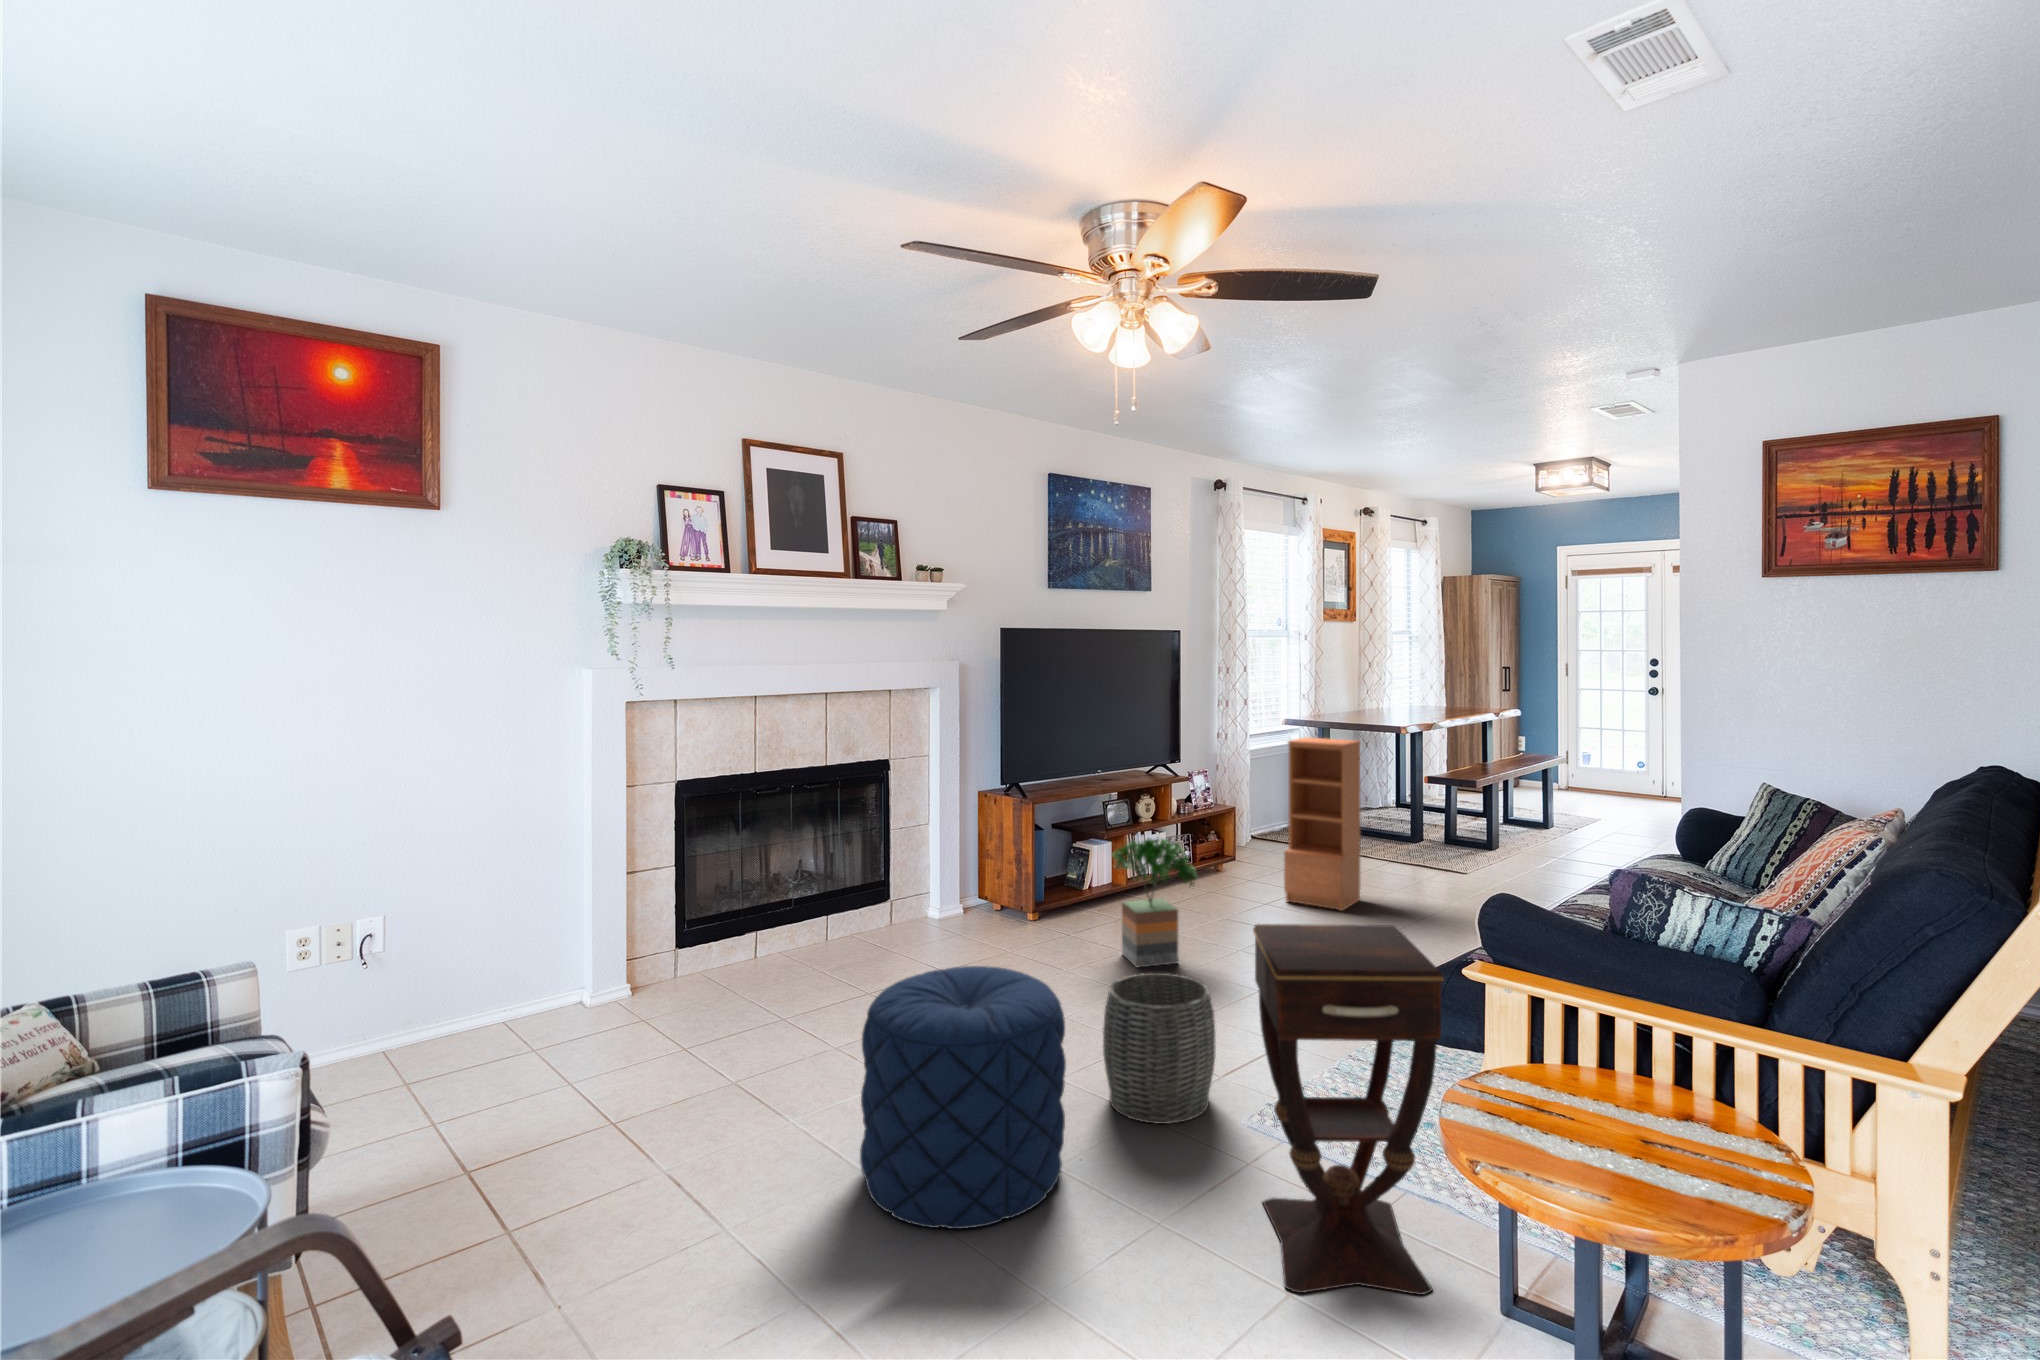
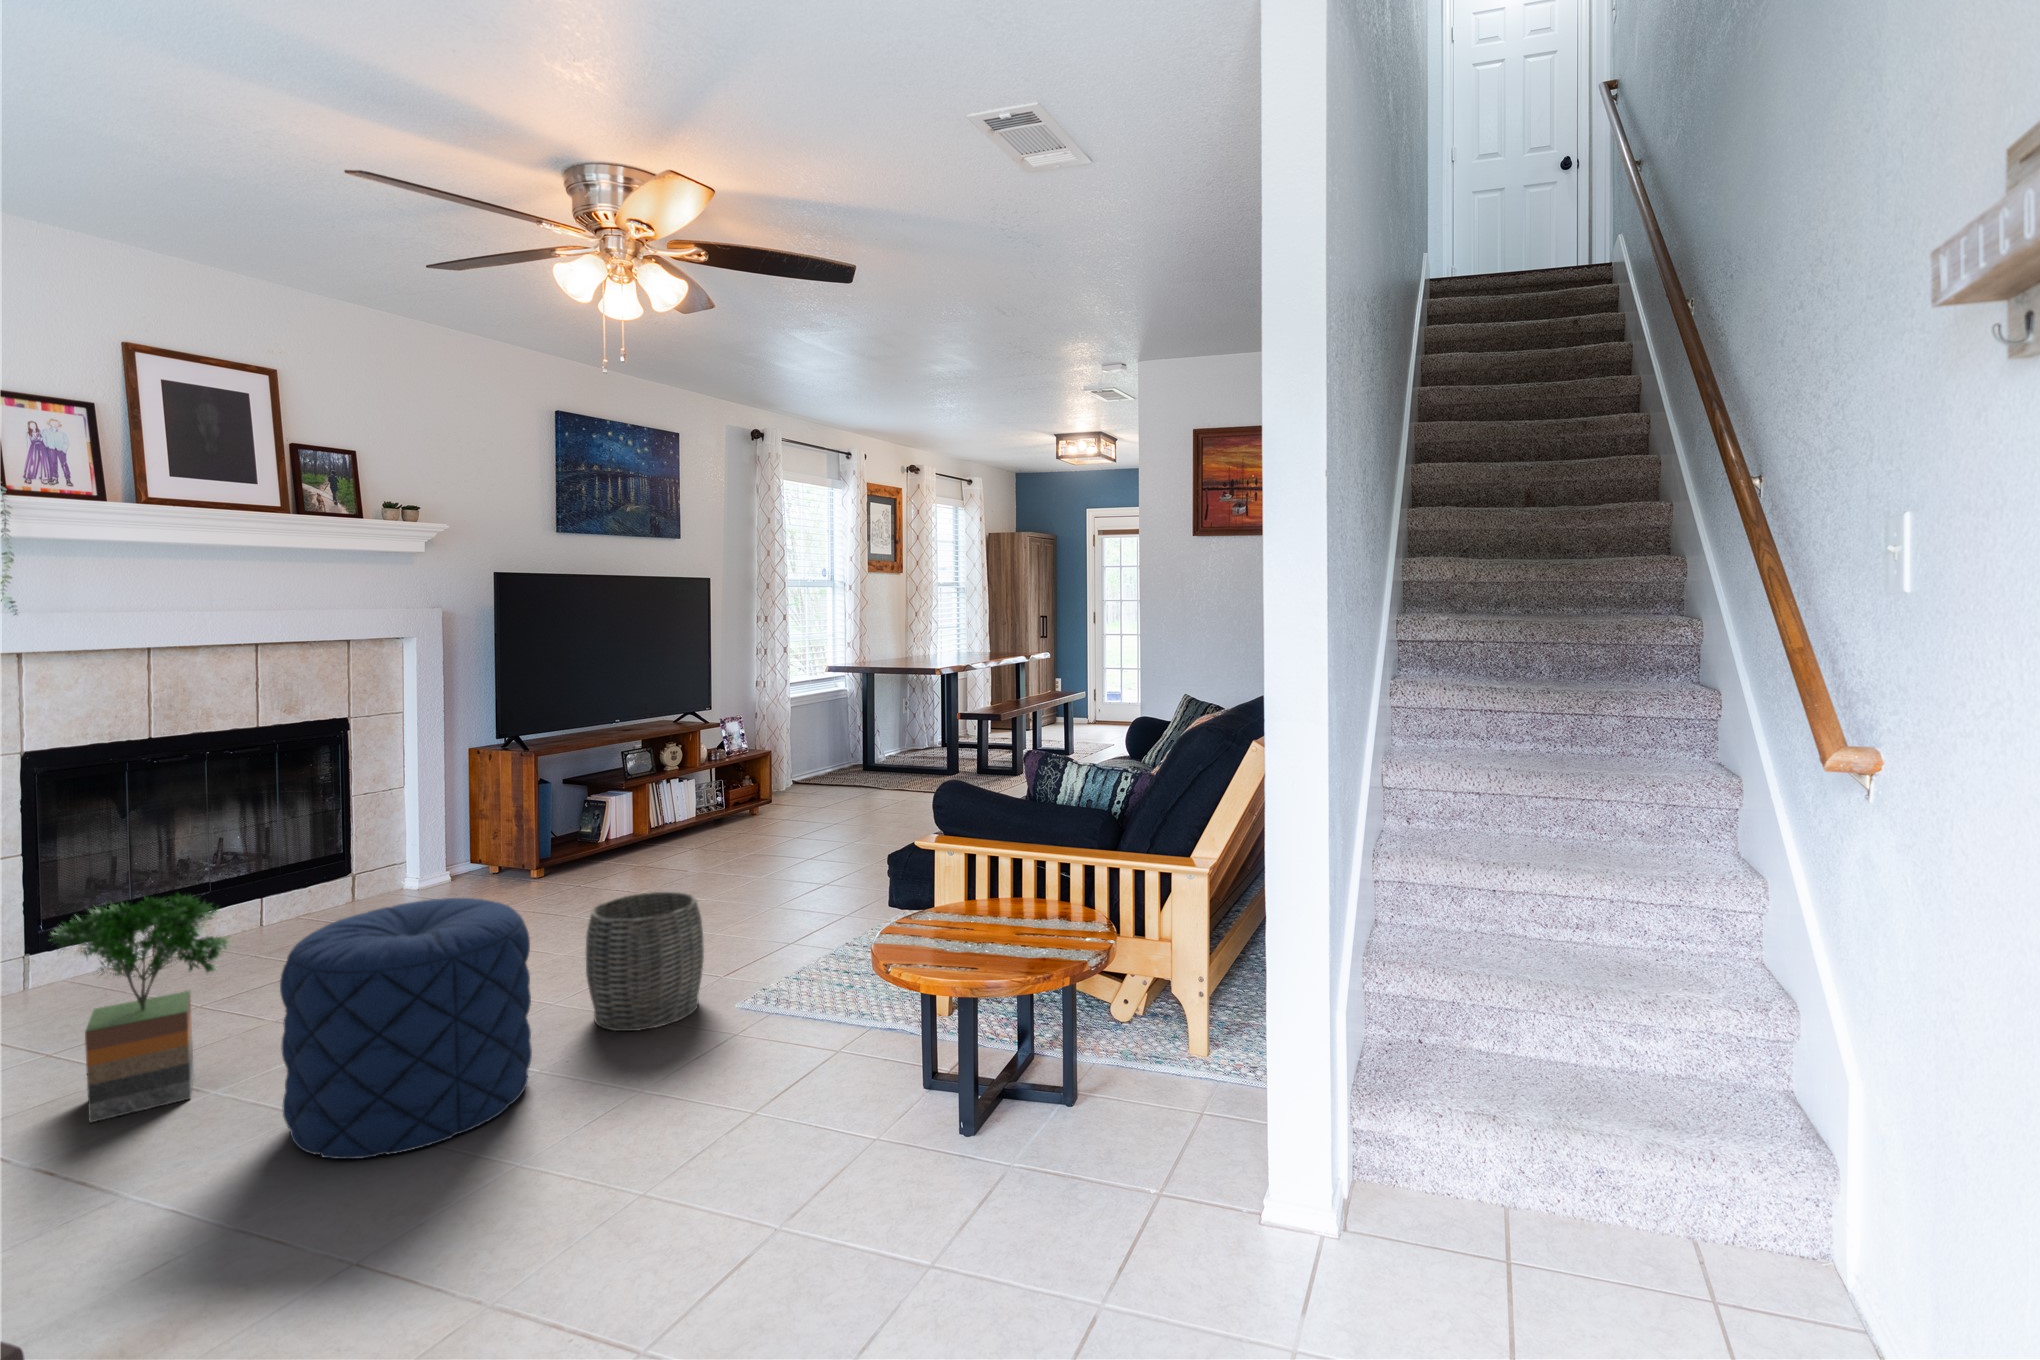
bookcase: present [1284,737,1361,911] -> none [812,678,887,837]
potted tree: present [1113,838,1196,967] -> present [52,893,231,1123]
side table: present [1253,924,1444,1295] -> none [717,810,873,1132]

